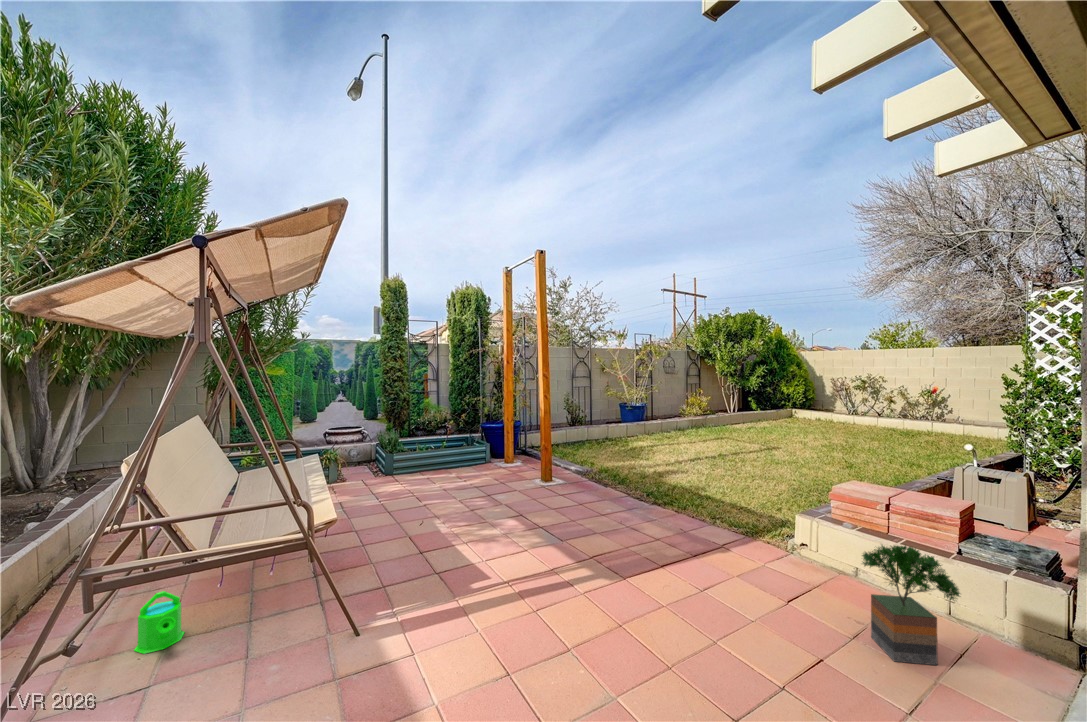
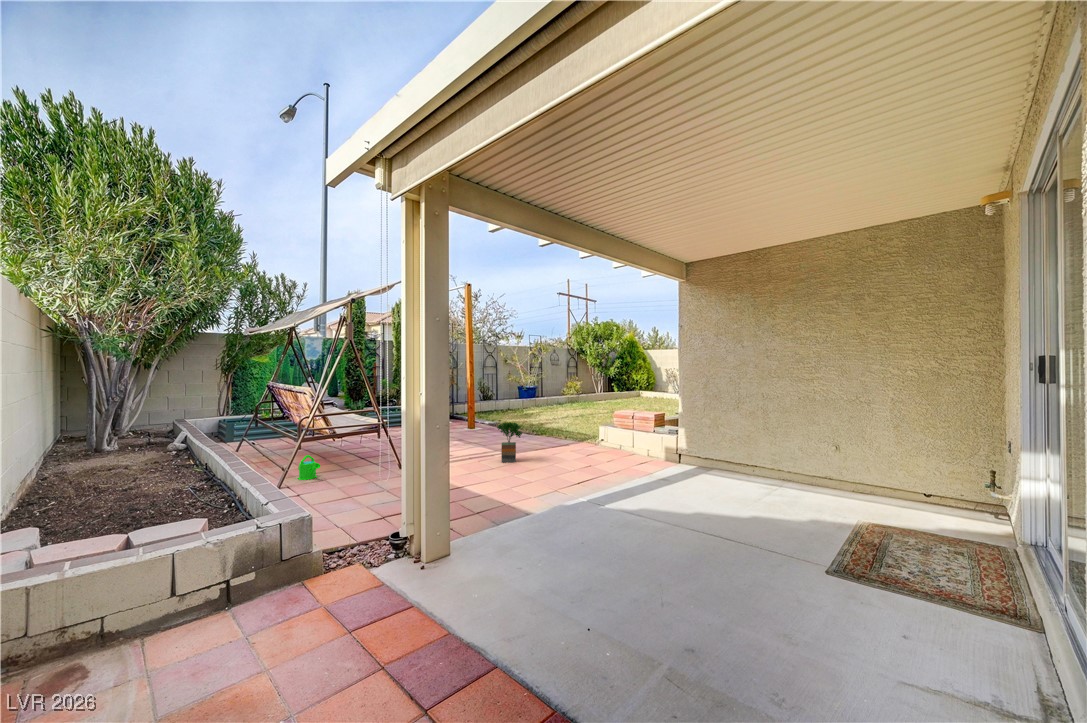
potted tree: present [862,545,960,665] -> present [497,423,522,462]

